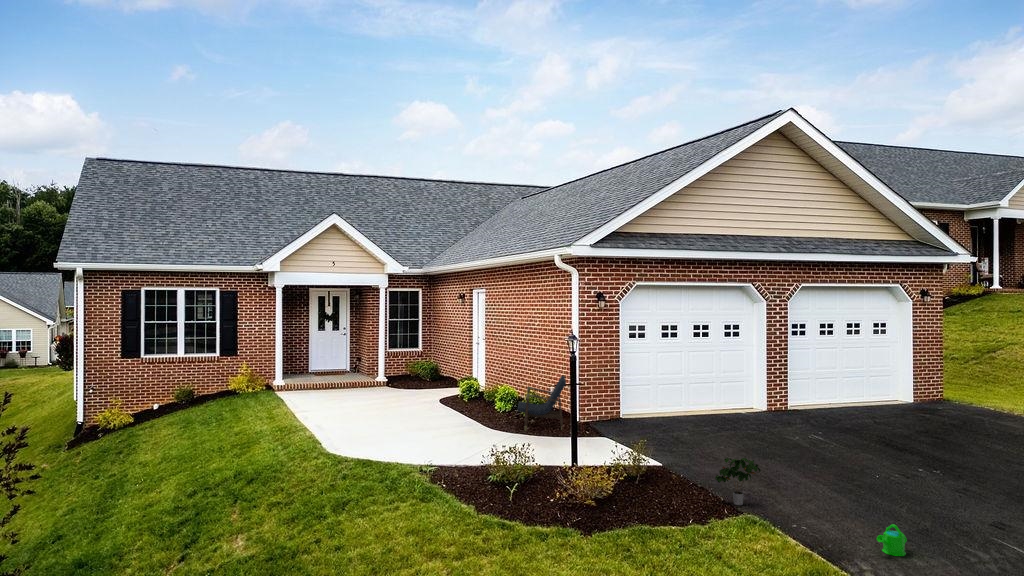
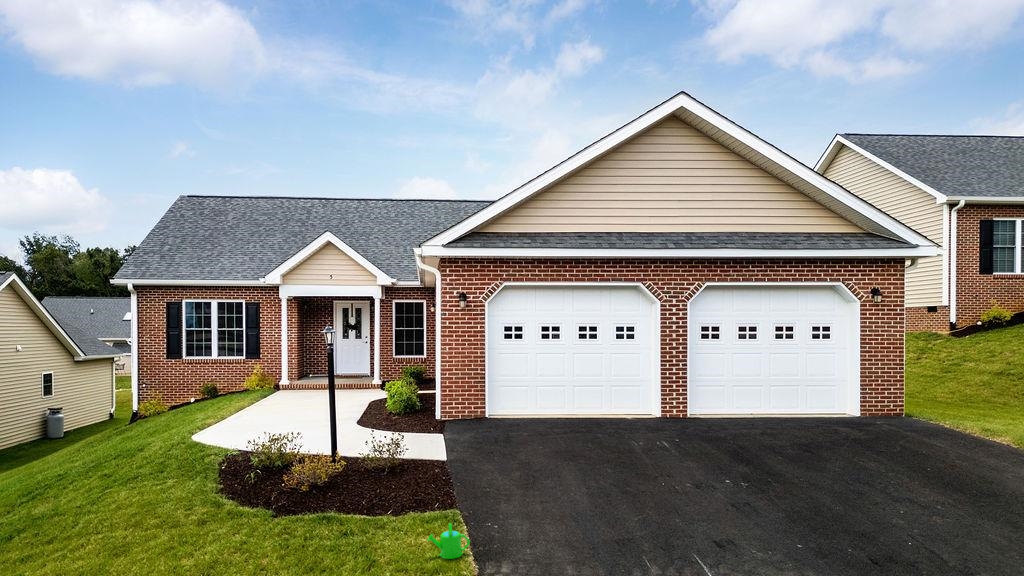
lounge chair: present [517,376,566,431] -> none [382,375,437,427]
potted plant: present [715,458,760,505] -> none [397,450,434,500]

